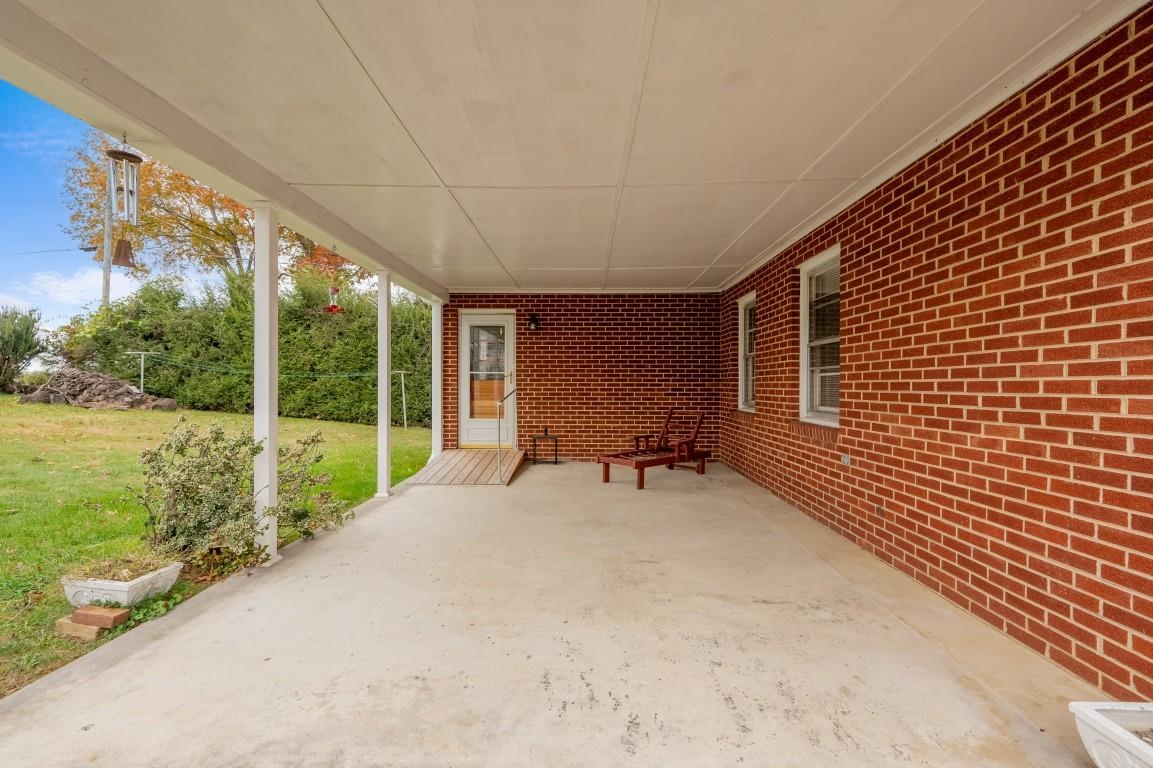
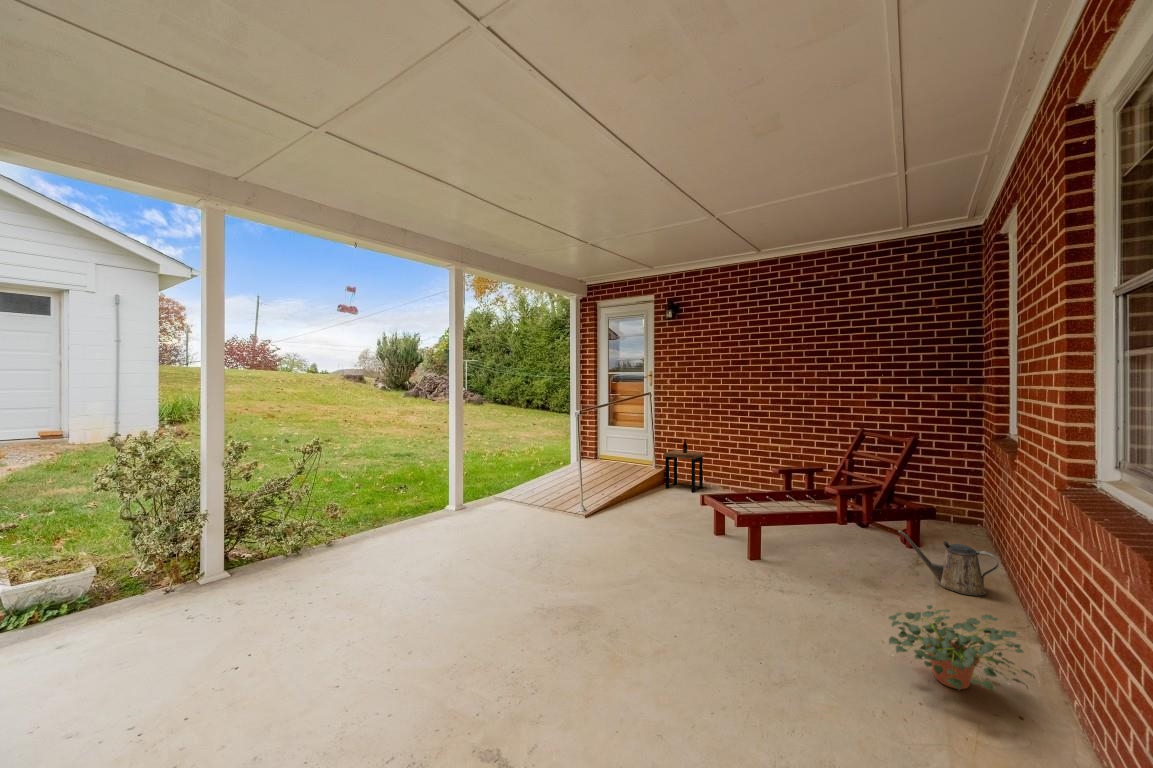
watering can: none [711,459,752,485] -> present [898,530,999,595]
potted plant: none [738,478,792,509] -> present [889,605,1035,691]

